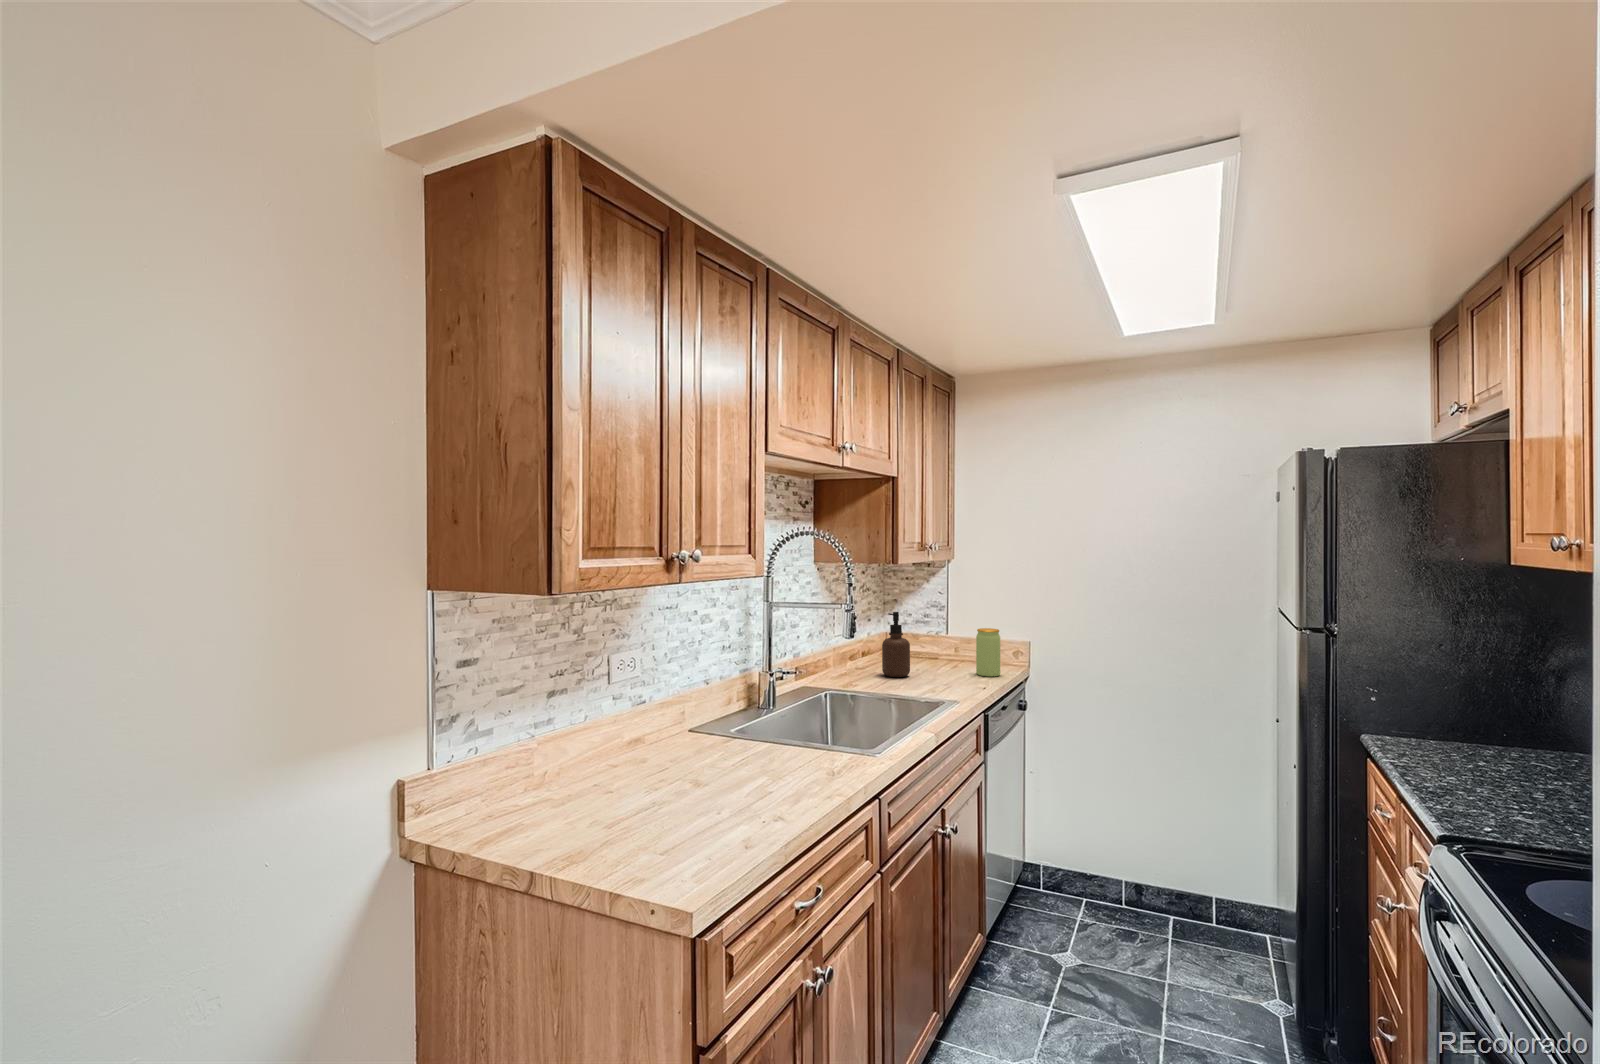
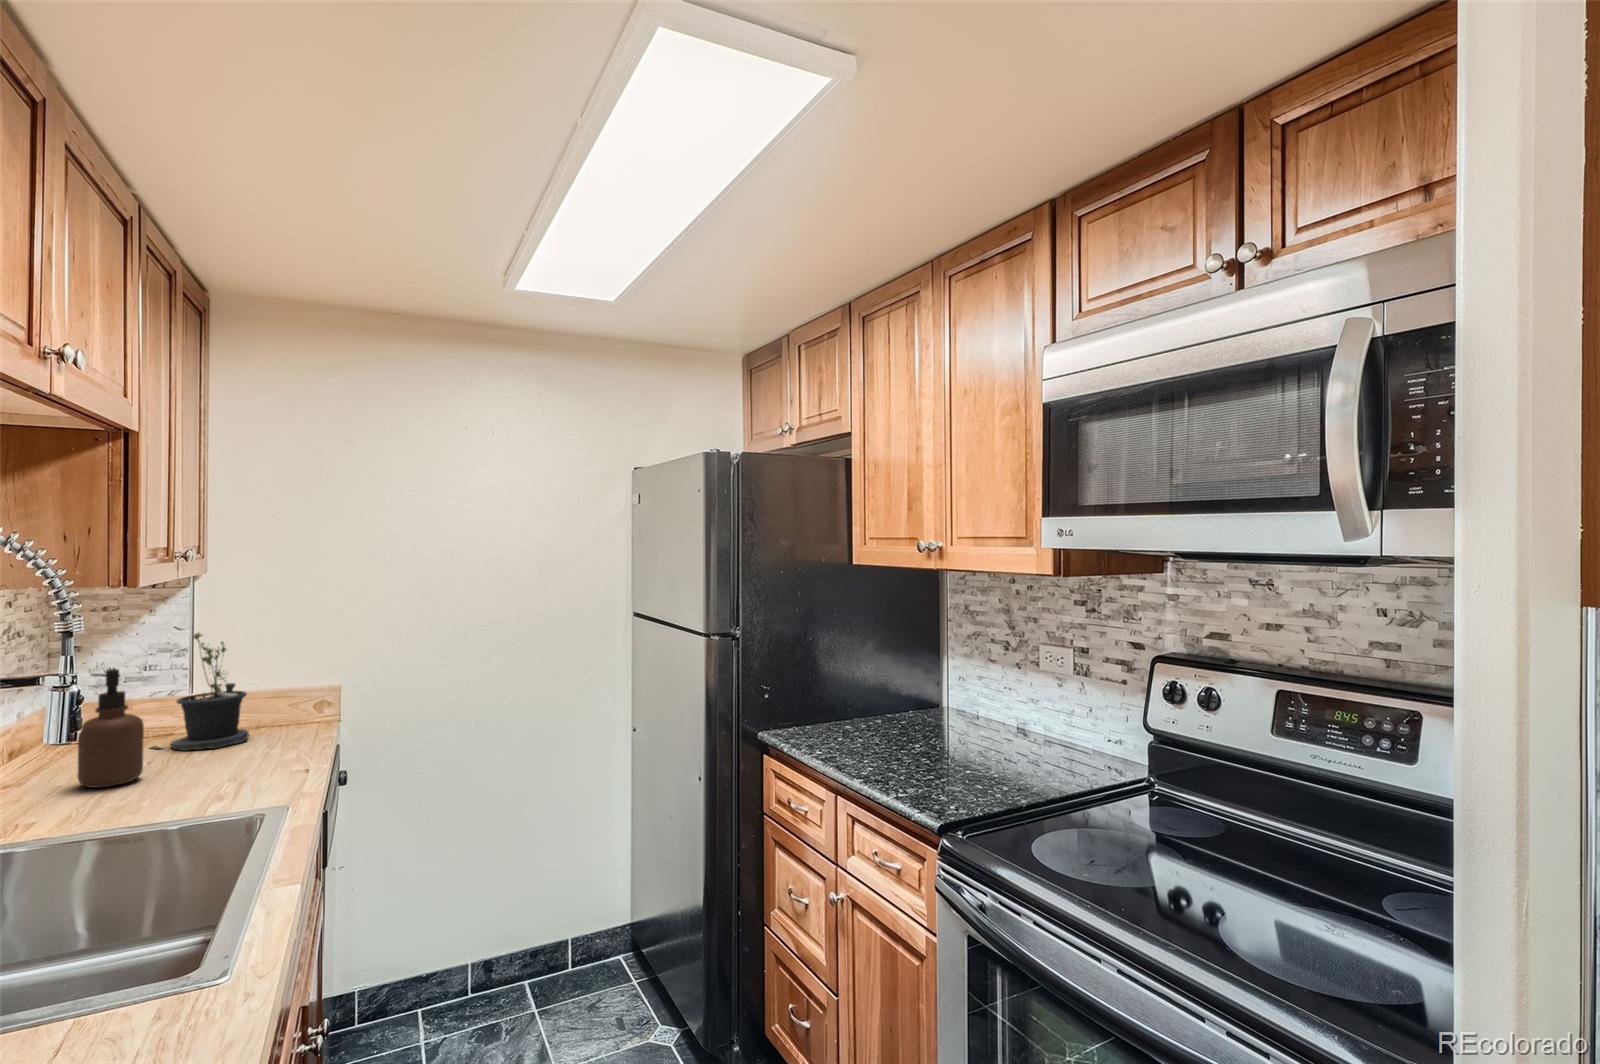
potted plant: none [923,595,974,669] -> present [150,632,249,751]
jar: present [976,628,1000,676] -> none [266,675,309,749]

